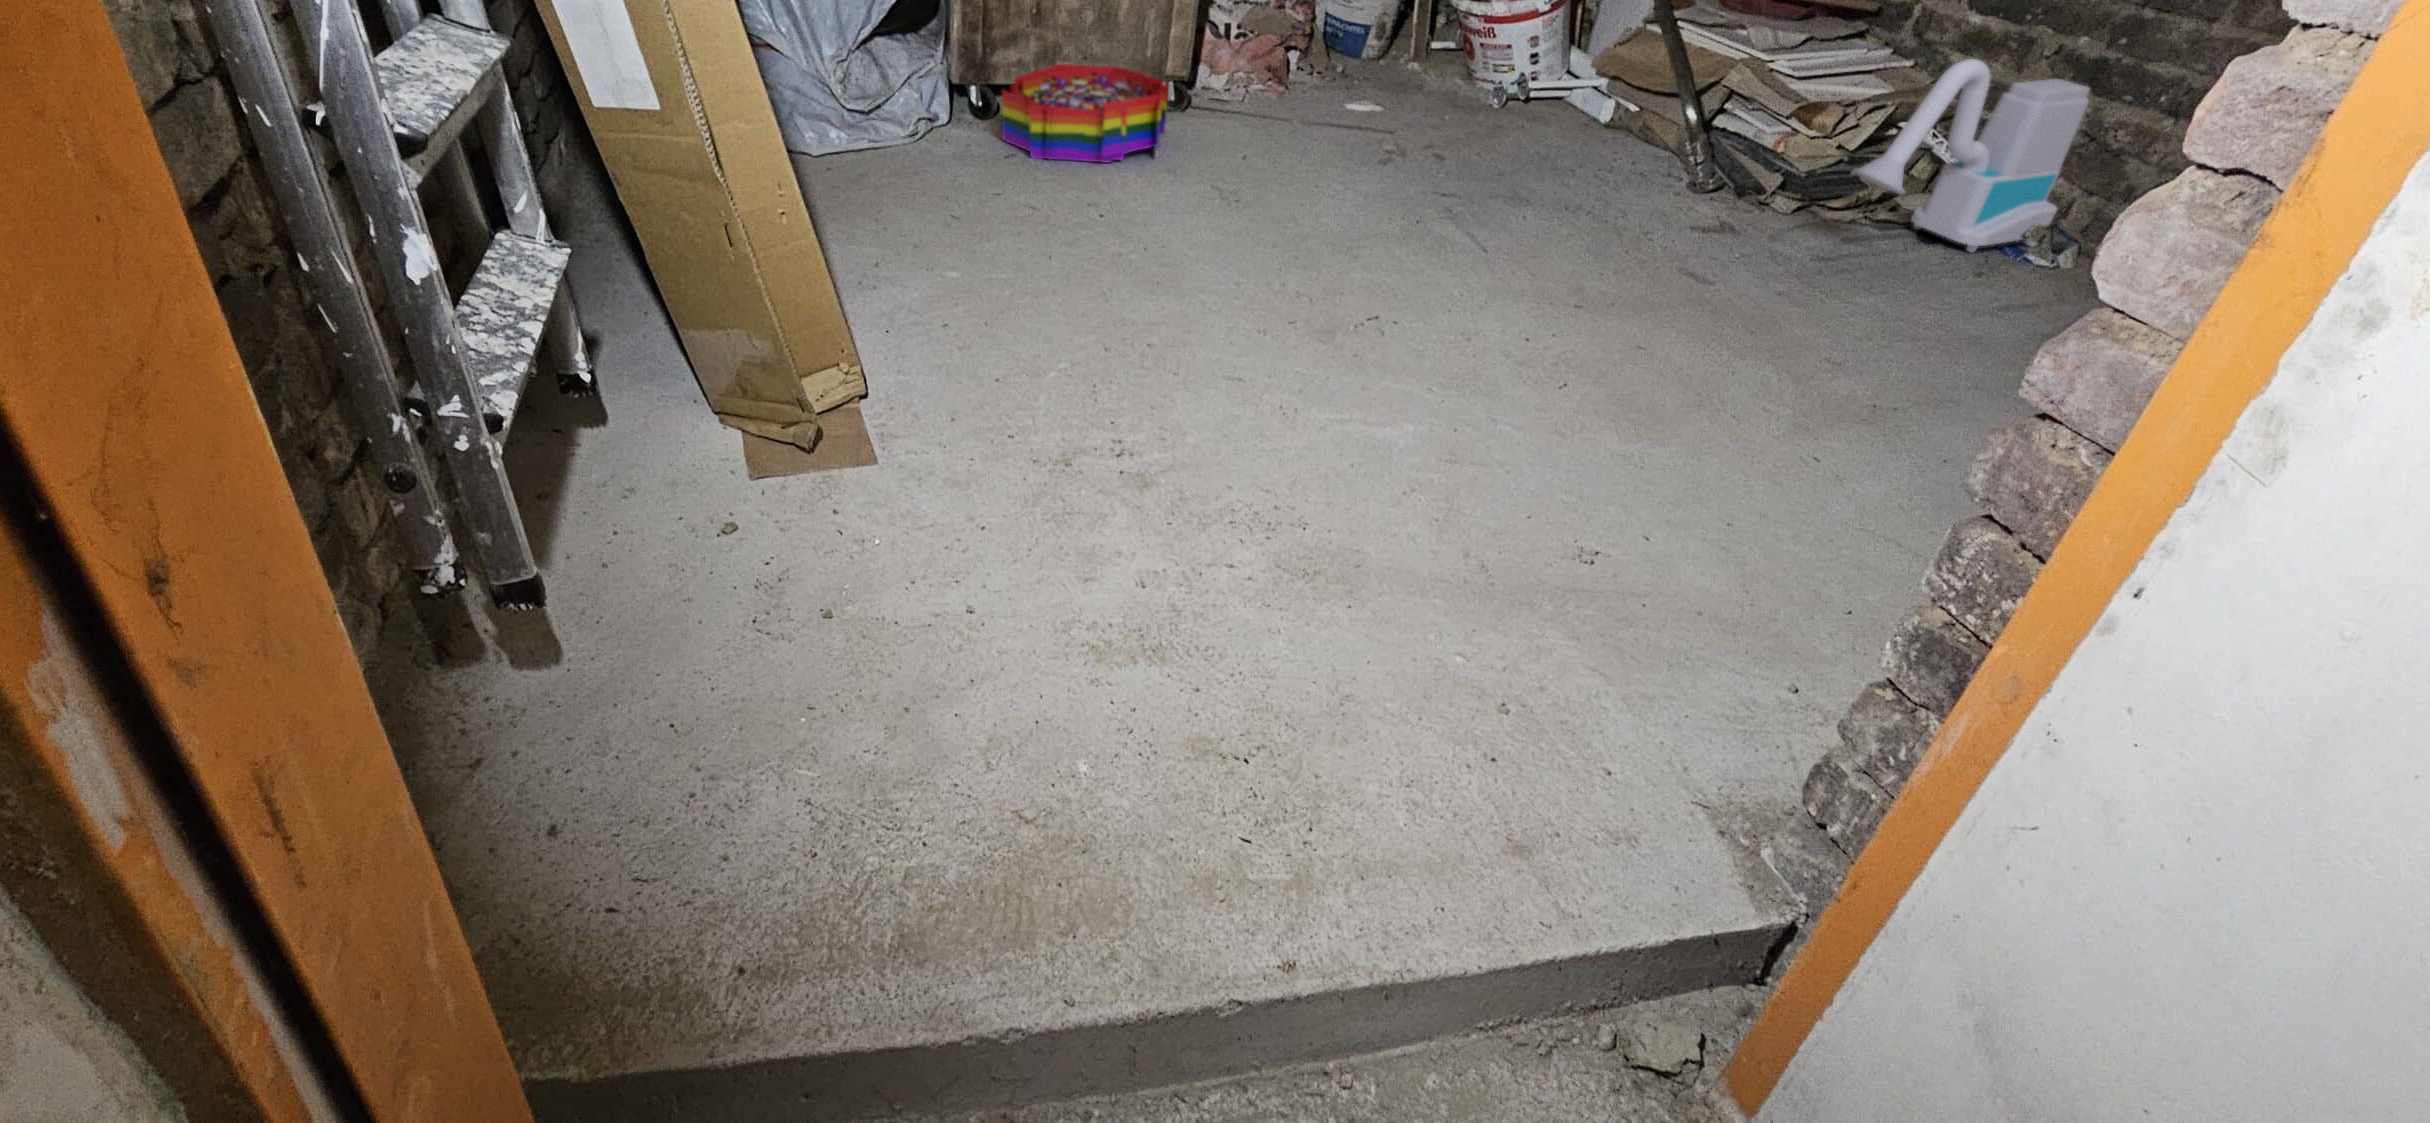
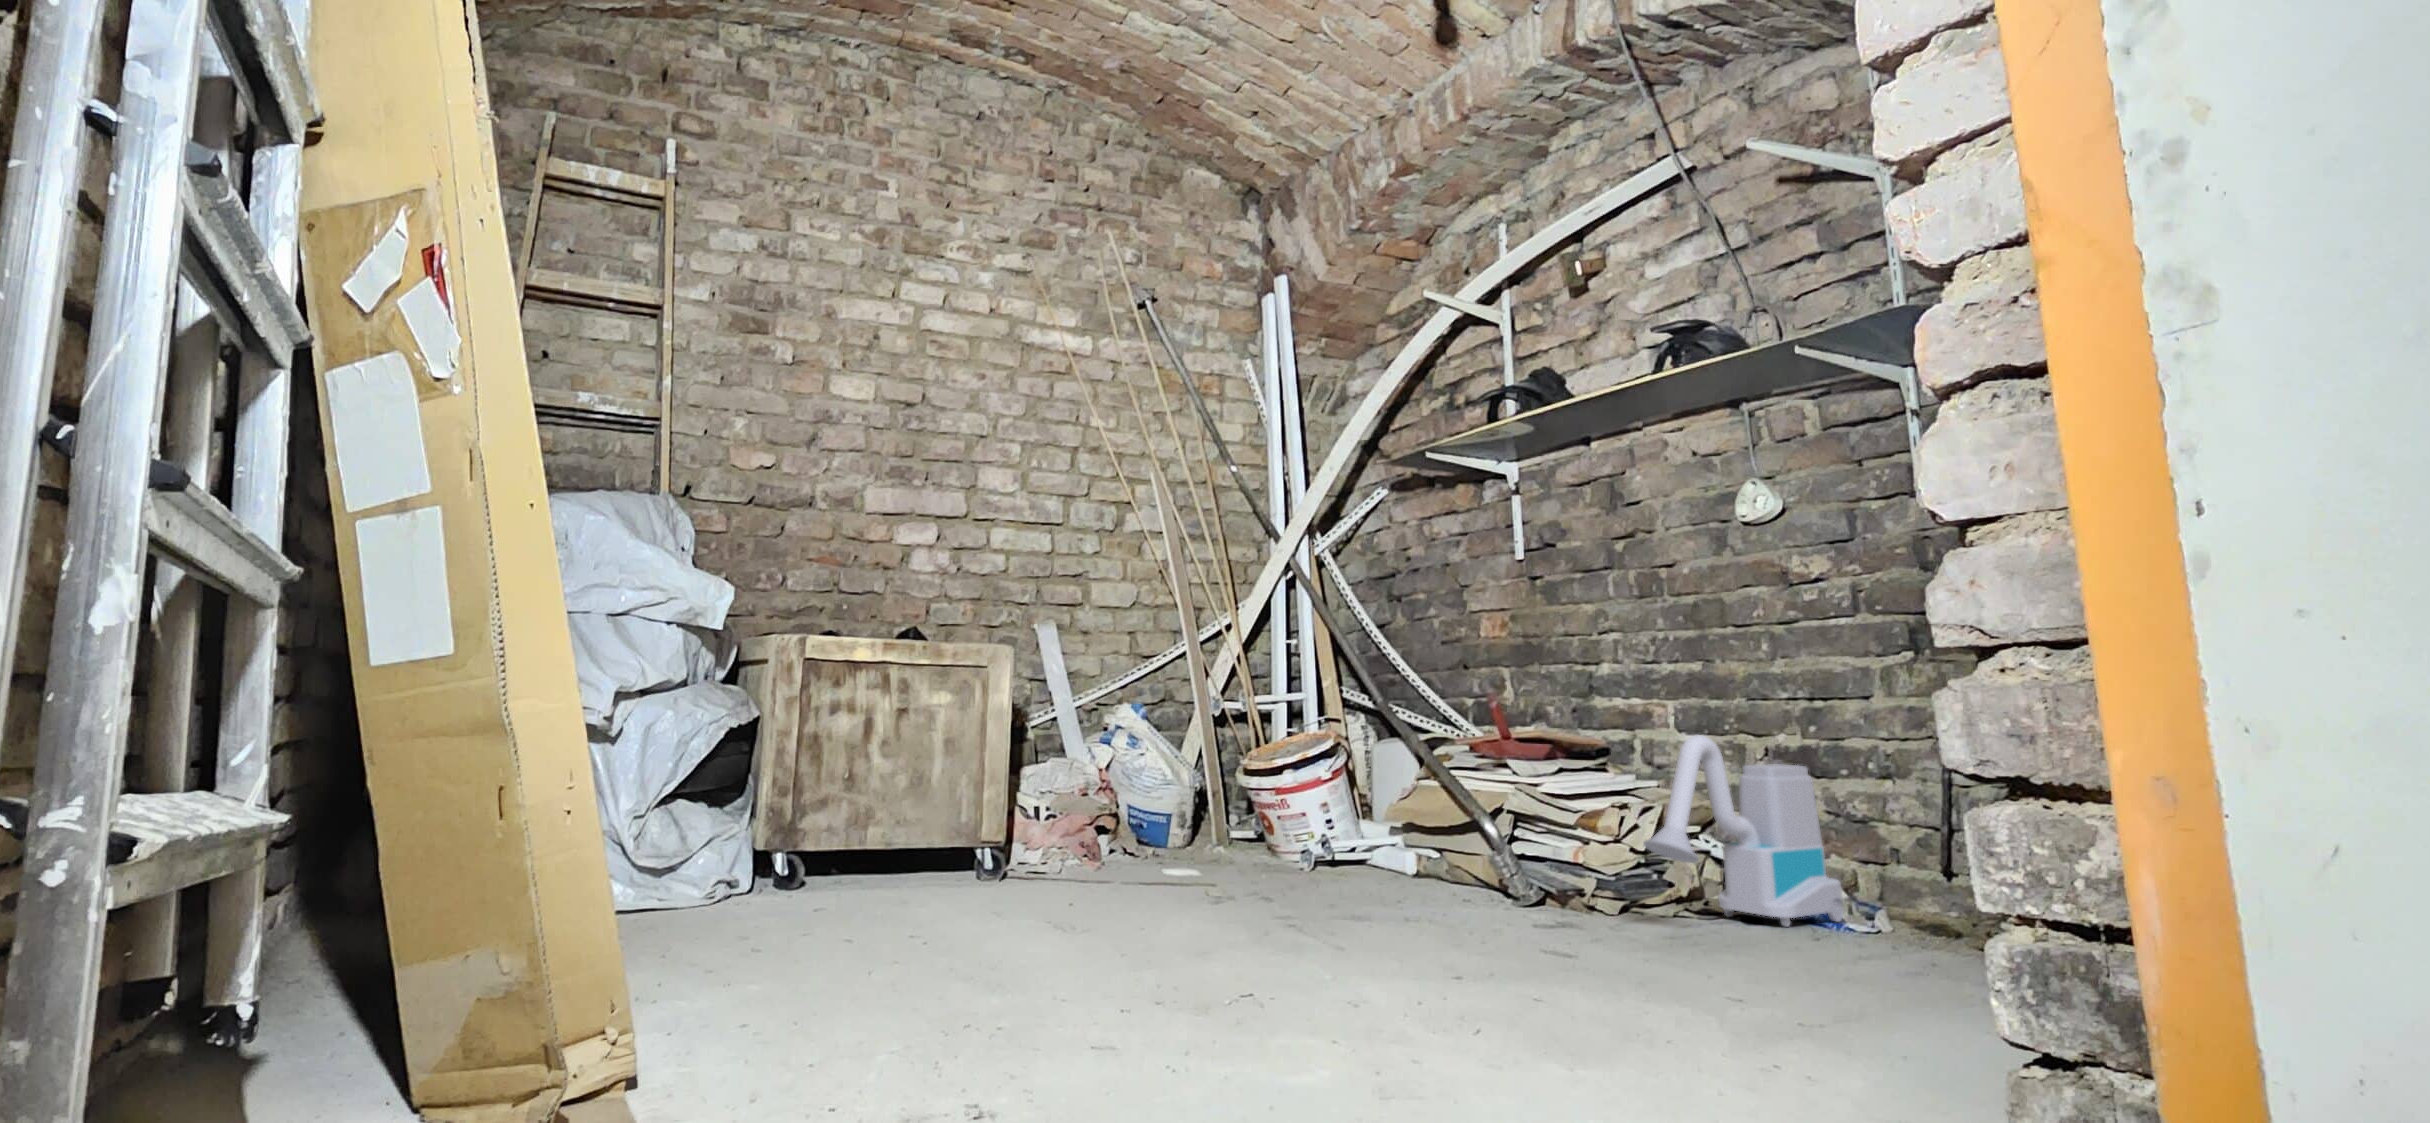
storage bin: present [1002,63,1168,163] -> none [804,827,981,908]

